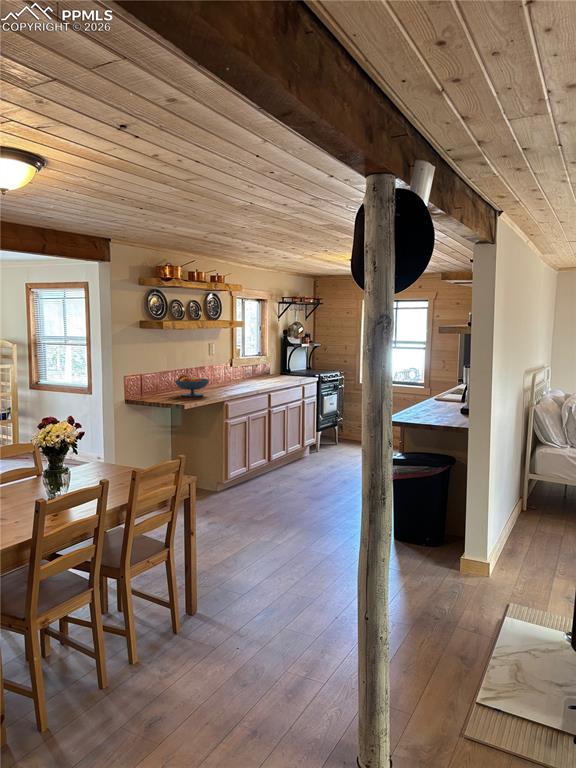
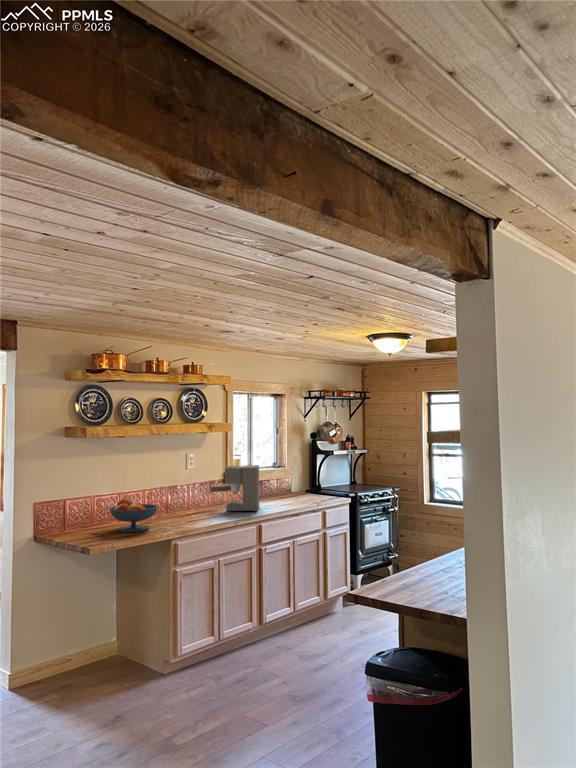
coffee maker: none [228,352,263,385] -> present [211,465,259,512]

